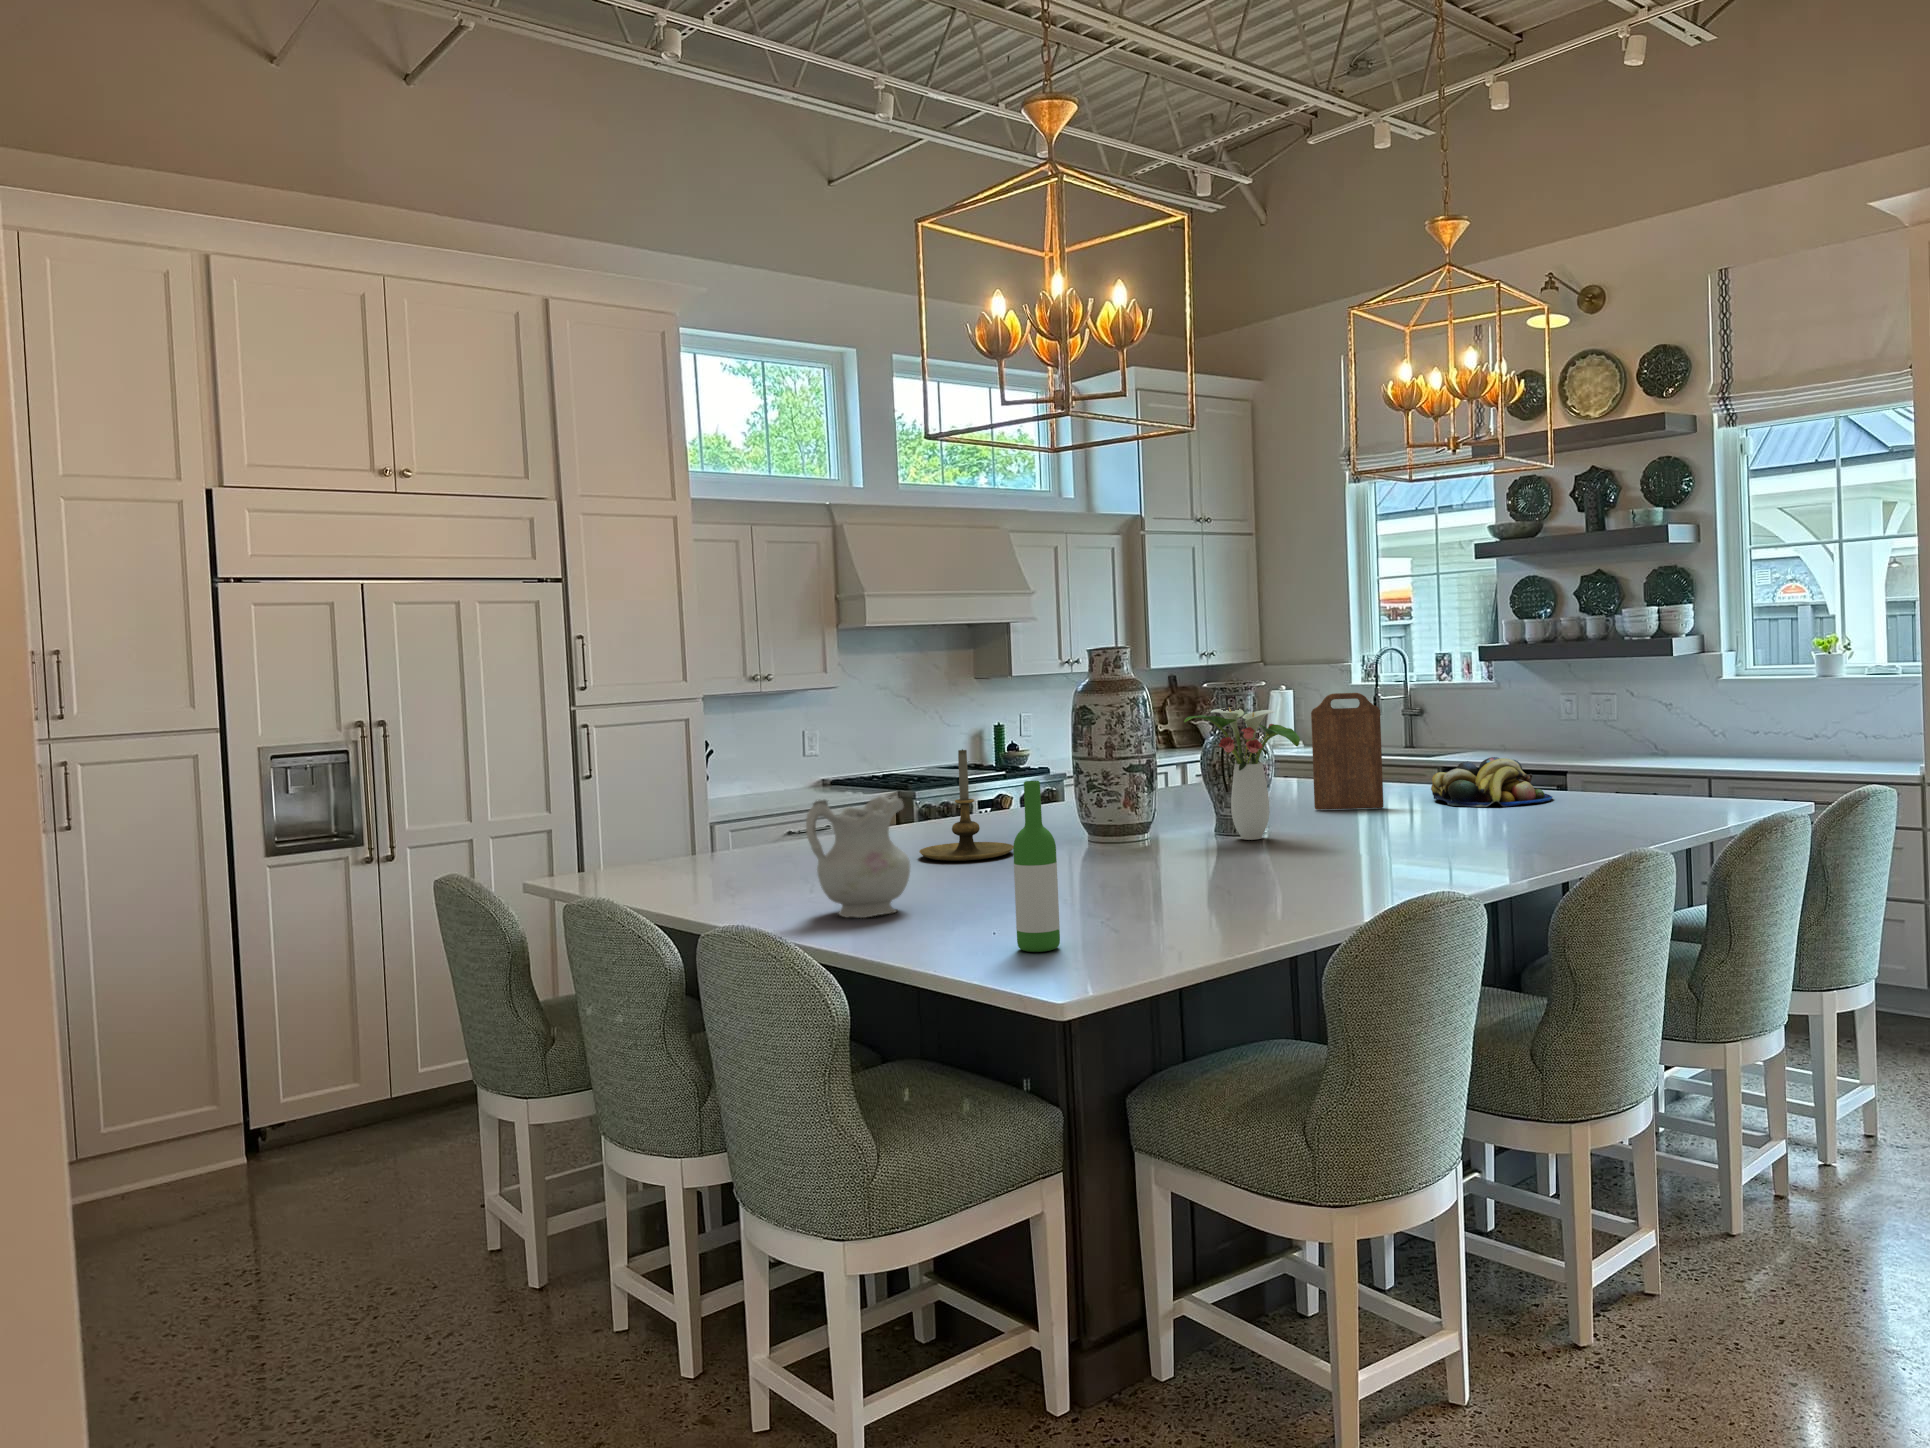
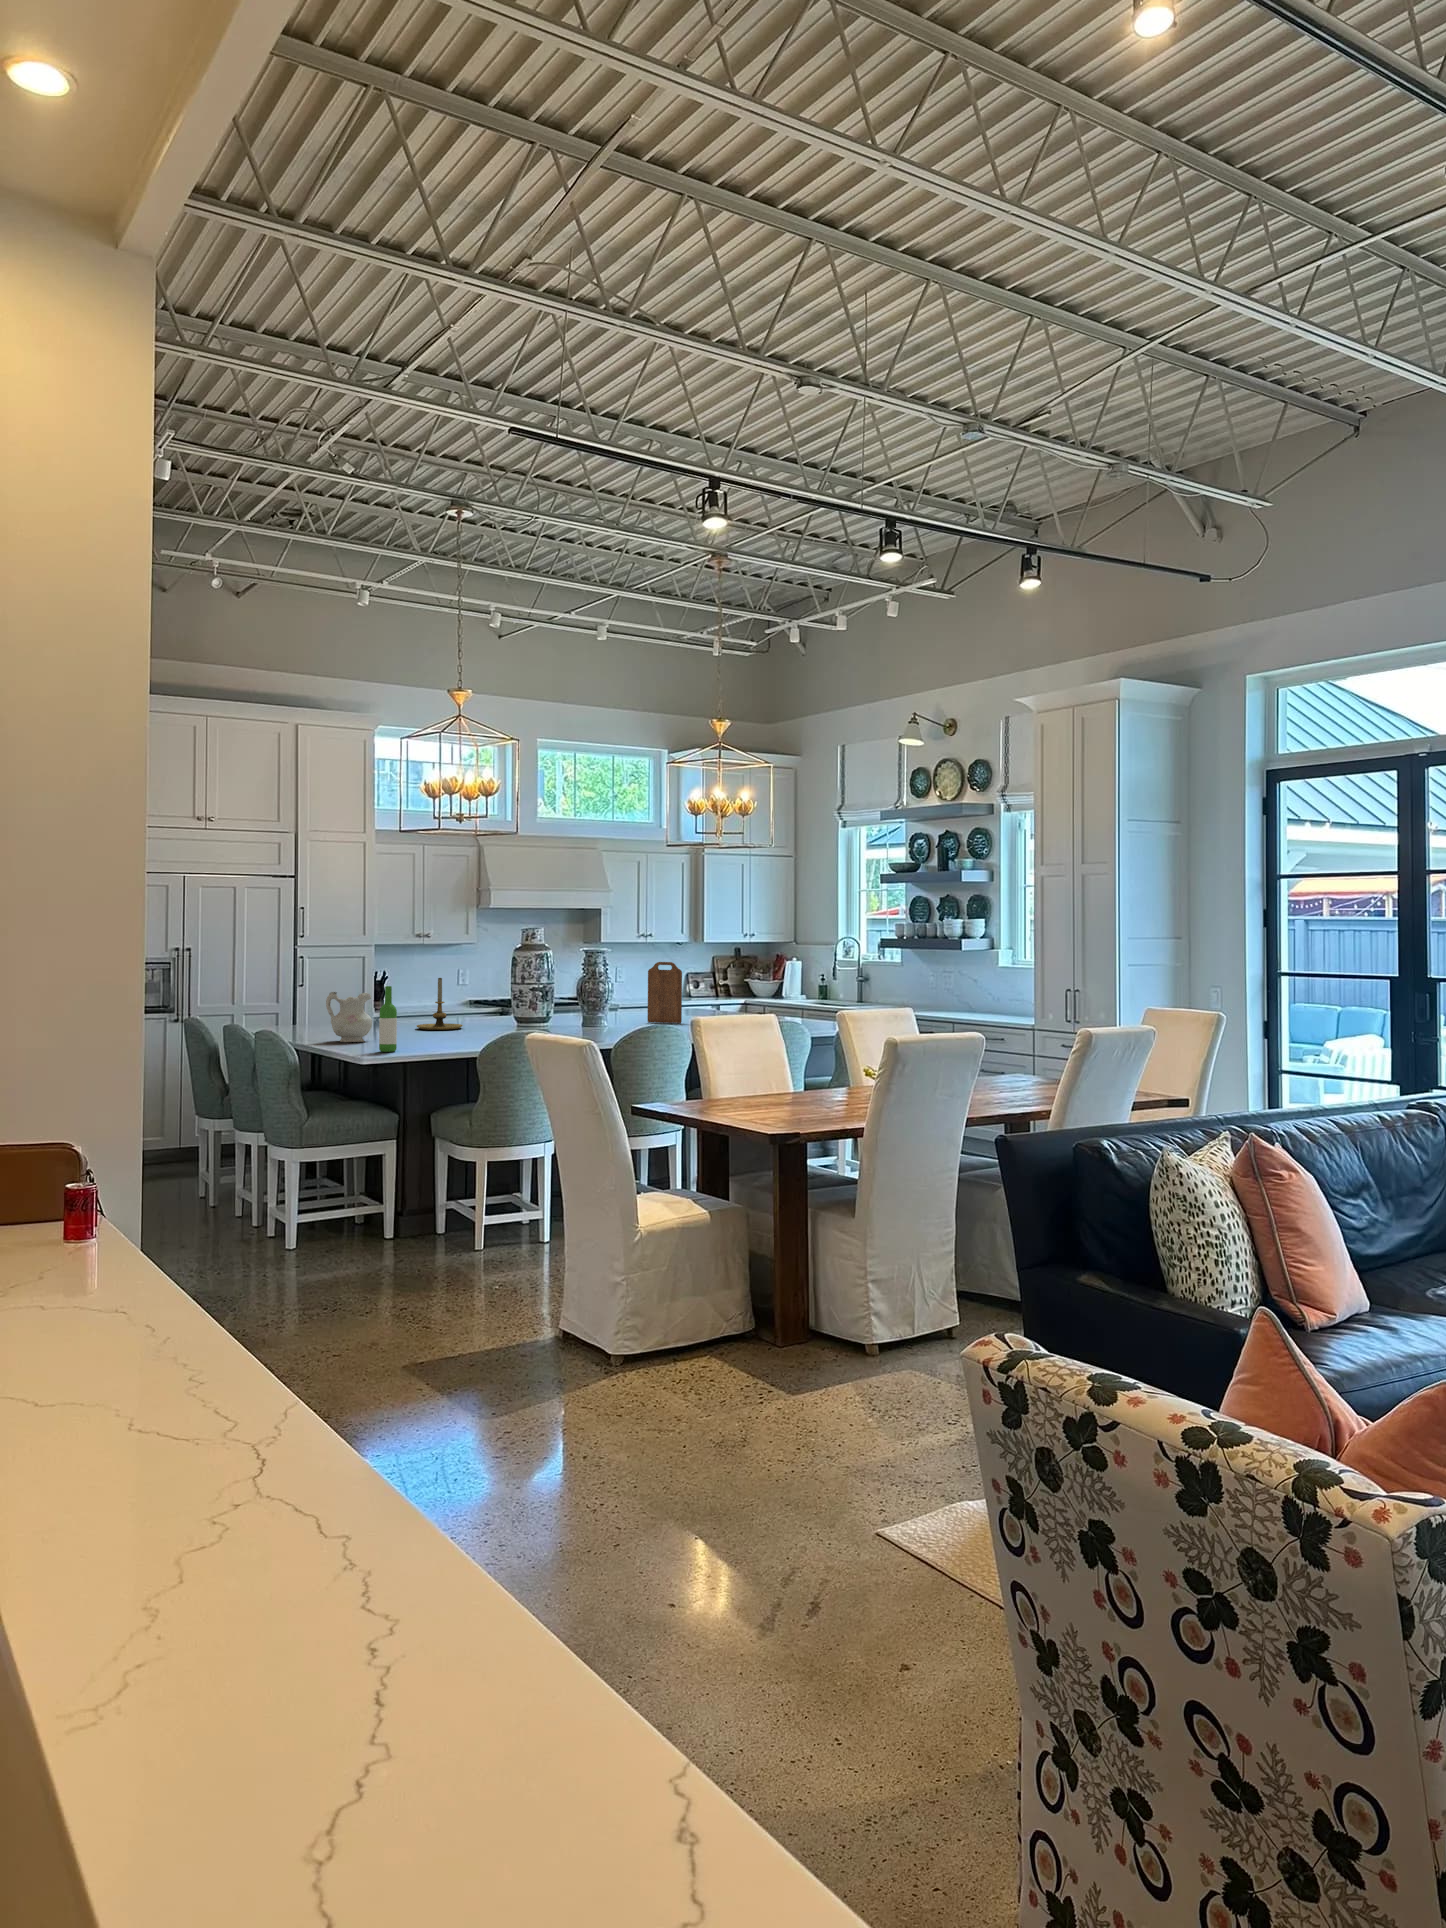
flower arrangement: present [1184,707,1300,840] -> none [543,965,593,1030]
fruit bowl: present [1431,757,1552,807] -> none [713,1001,774,1025]

